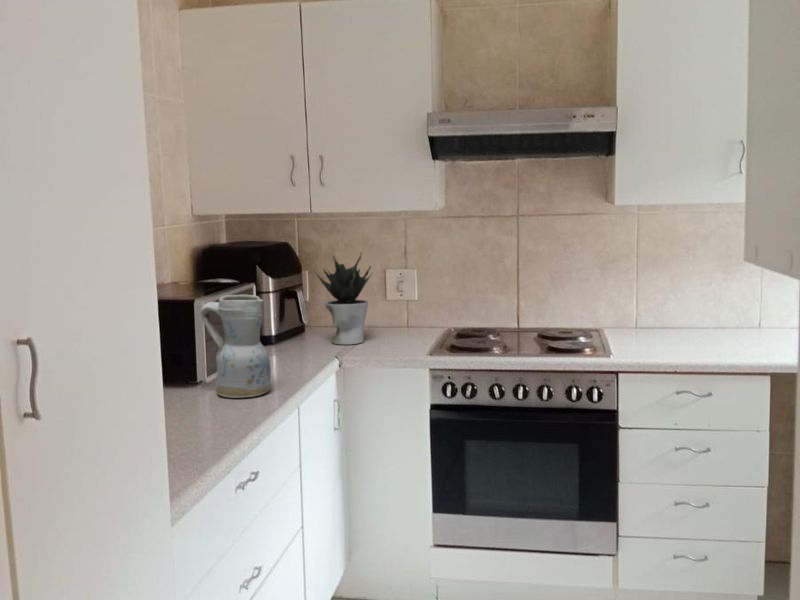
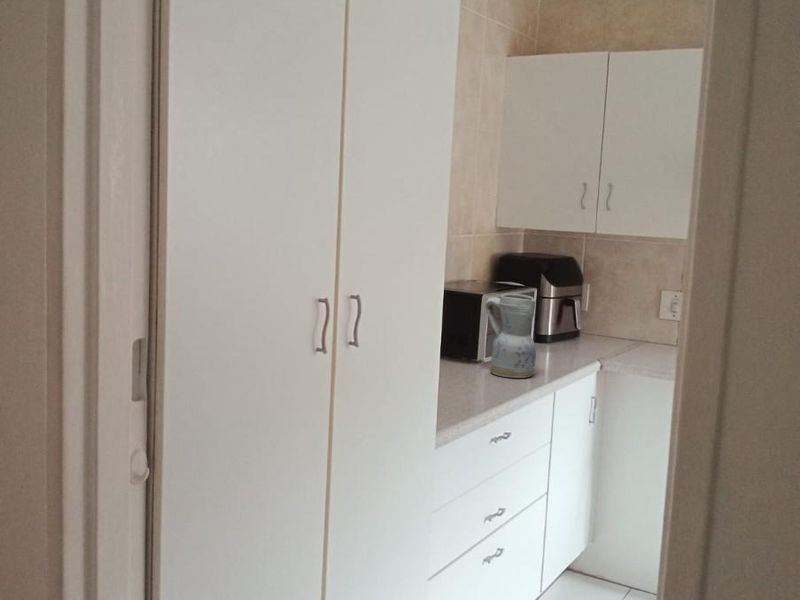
potted plant: present [314,253,371,345] -> none [592,270,646,352]

